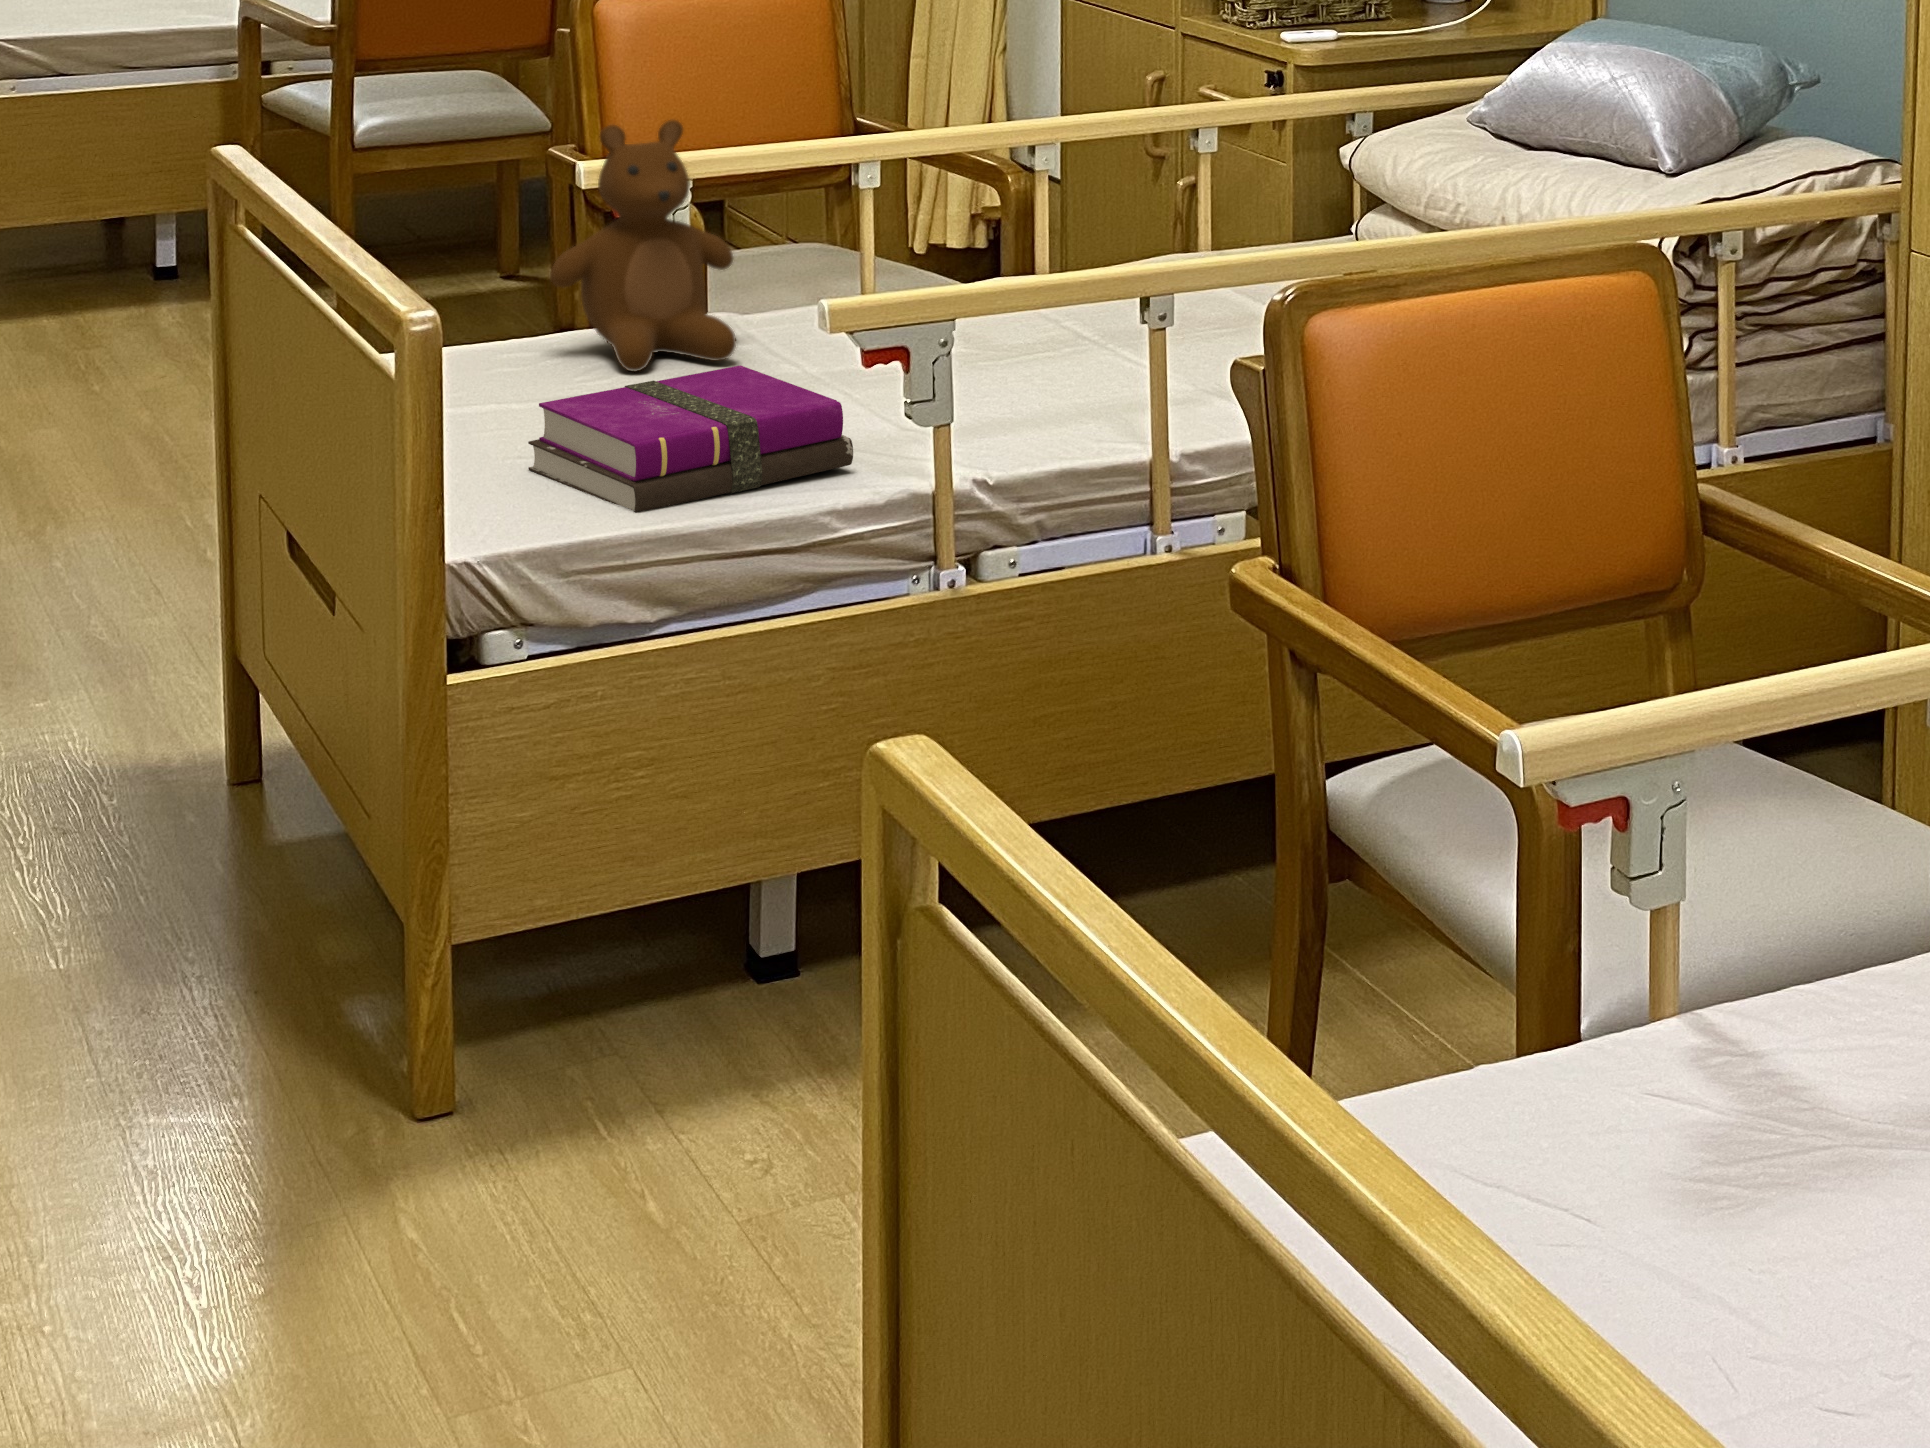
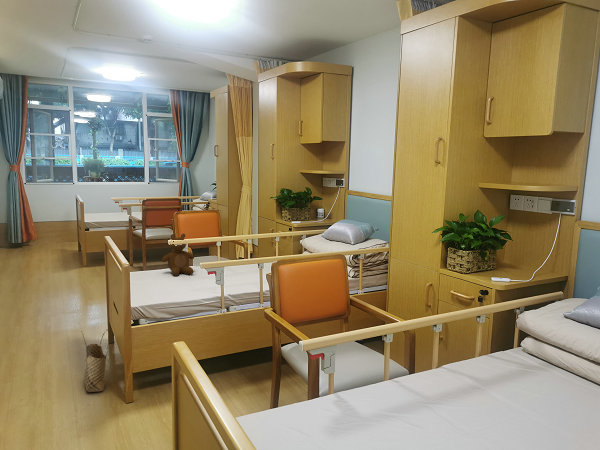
notebook: present [528,365,853,512] -> none [151,275,207,300]
woven basket: none [141,691,301,1054] -> present [81,330,108,392]

